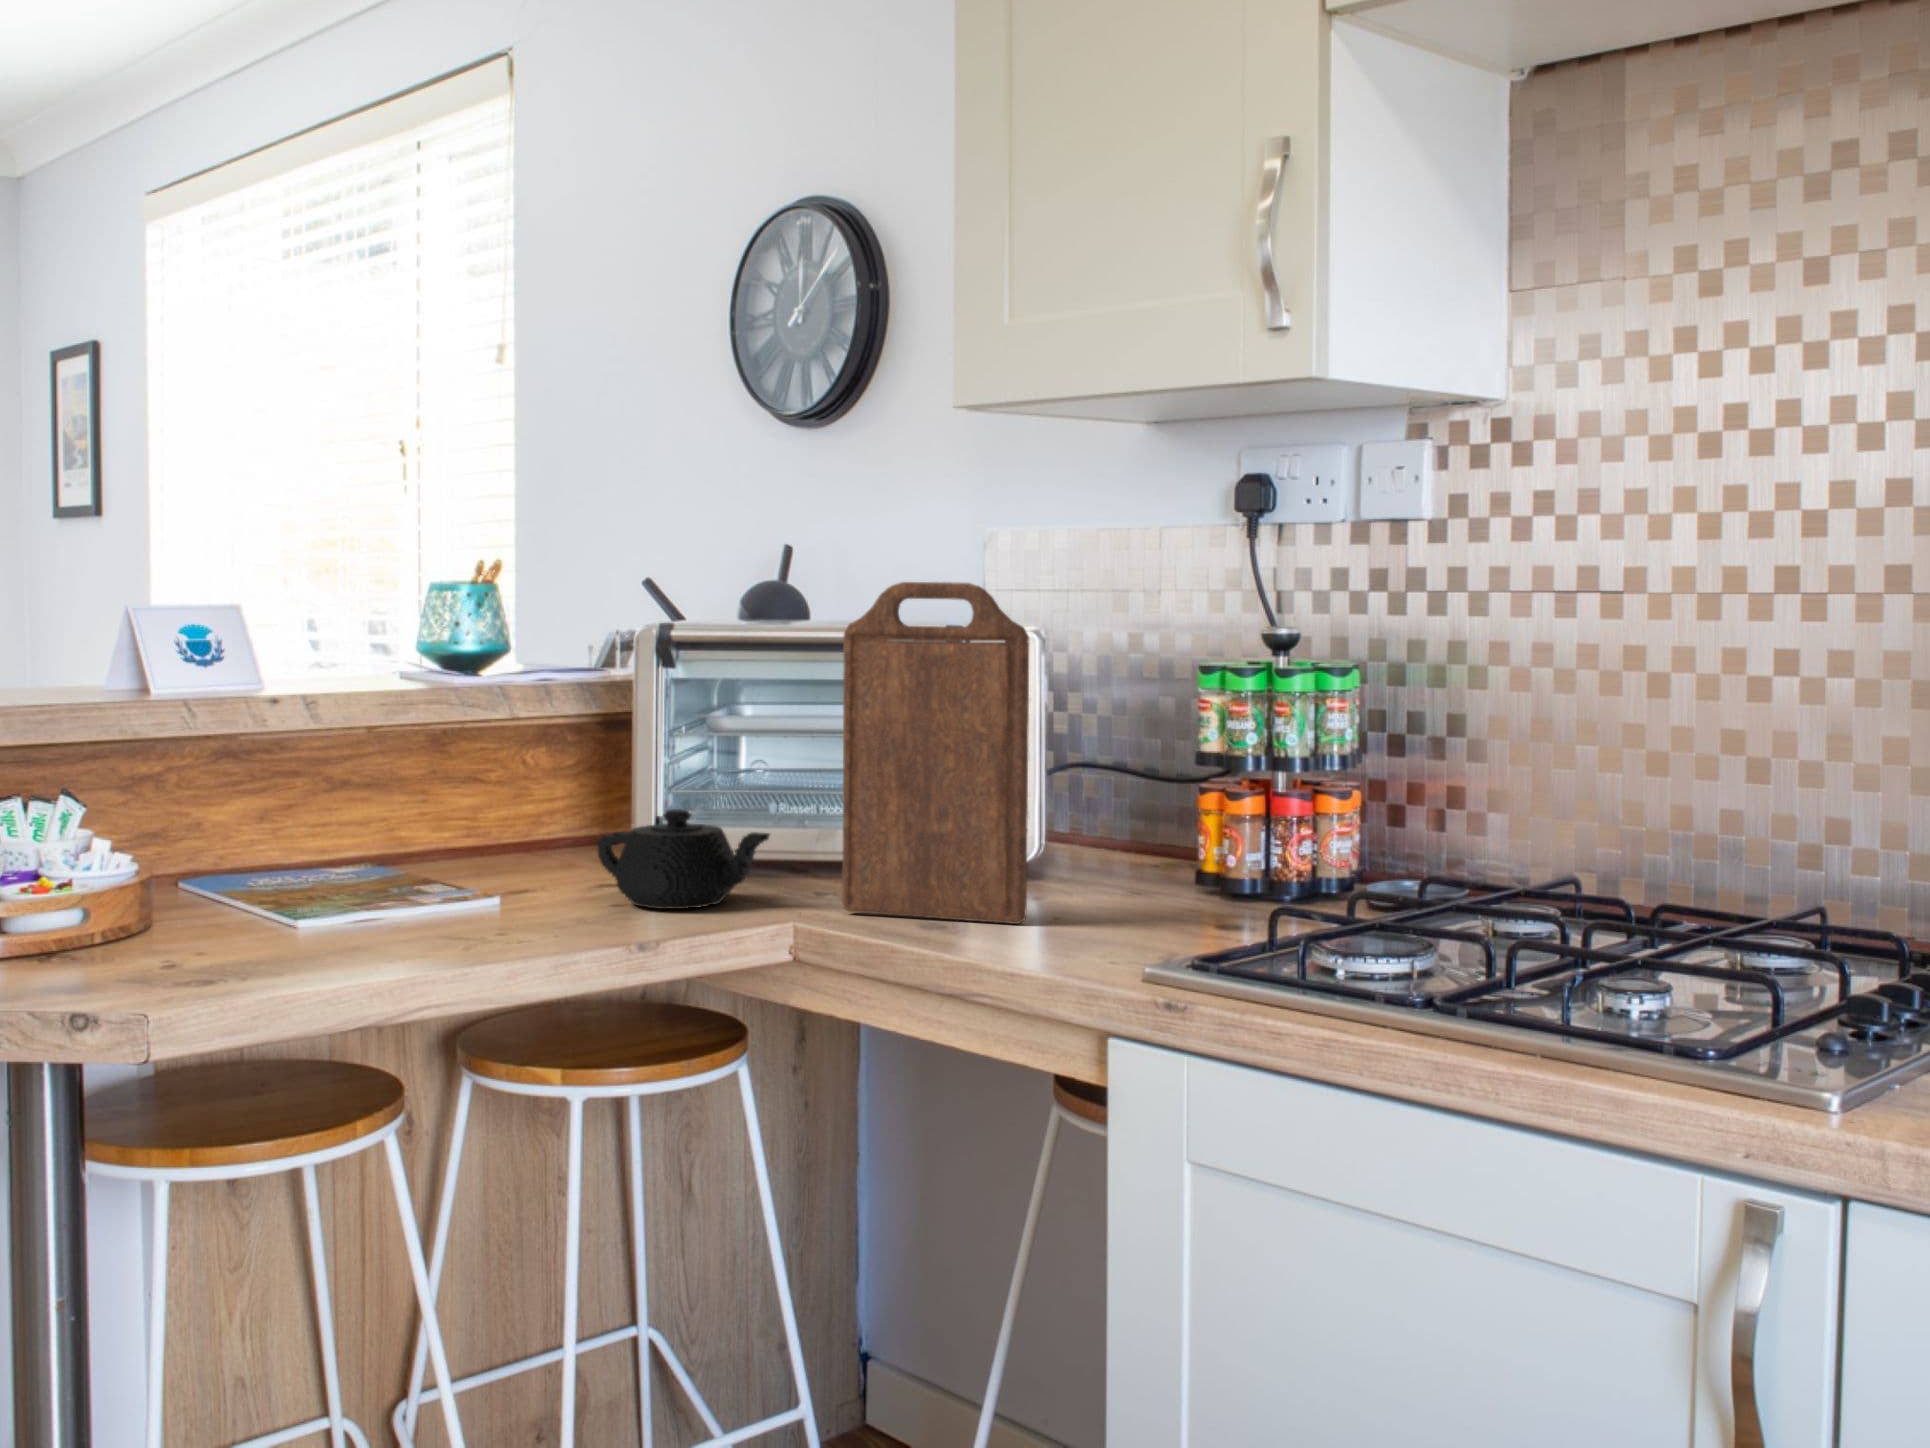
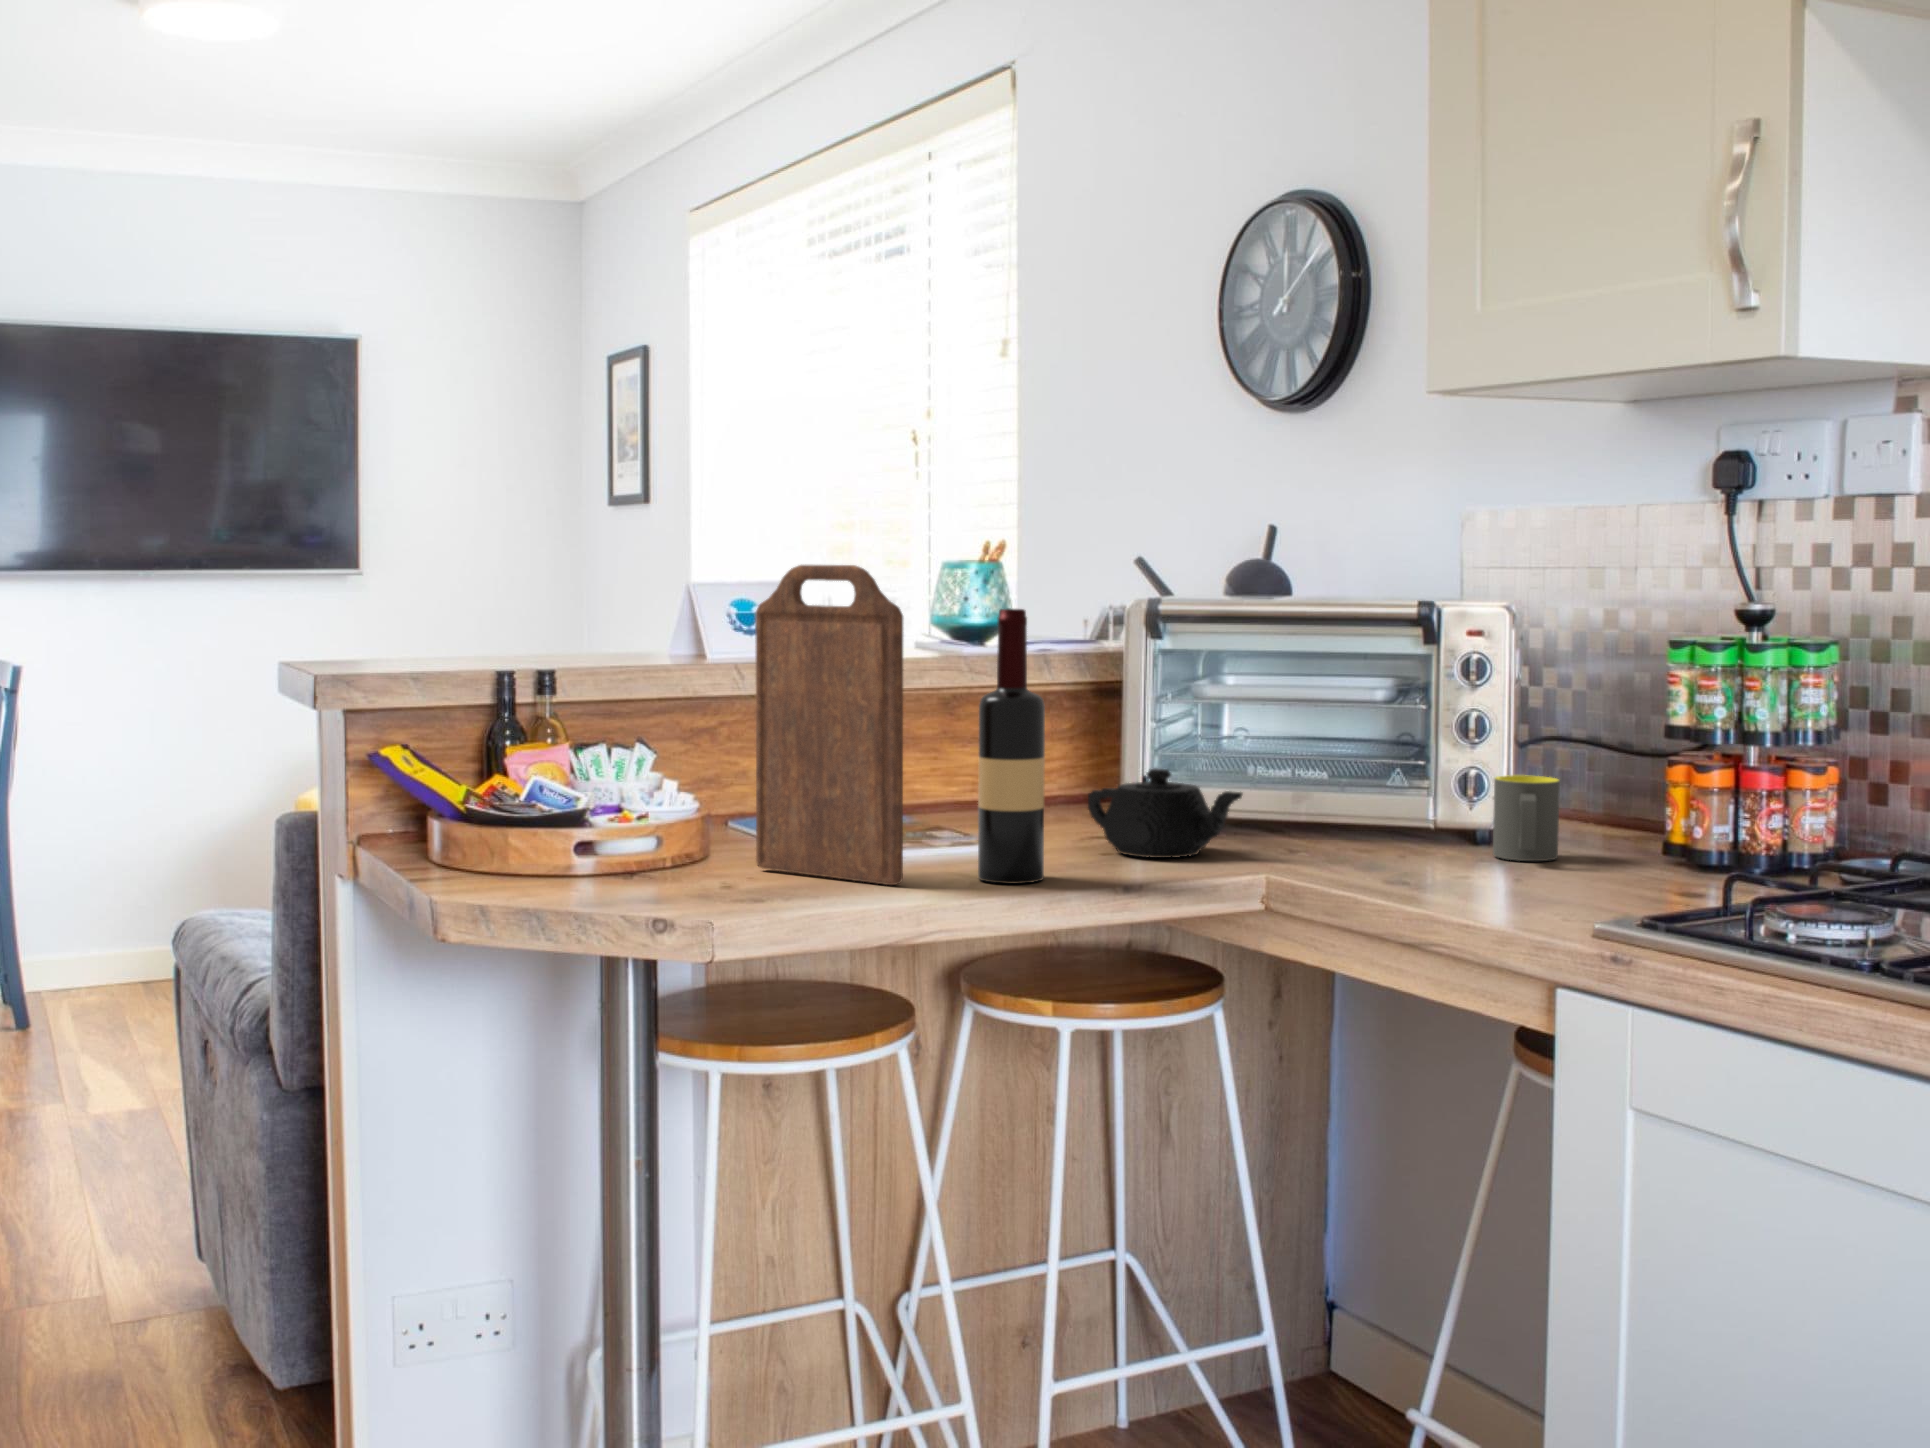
cutting board: present [842,582,1029,924] -> present [755,565,903,885]
wine bottle: none [466,634,546,951] -> present [978,609,1045,884]
mug: none [1029,805,1094,895] -> present [1493,775,1560,861]

